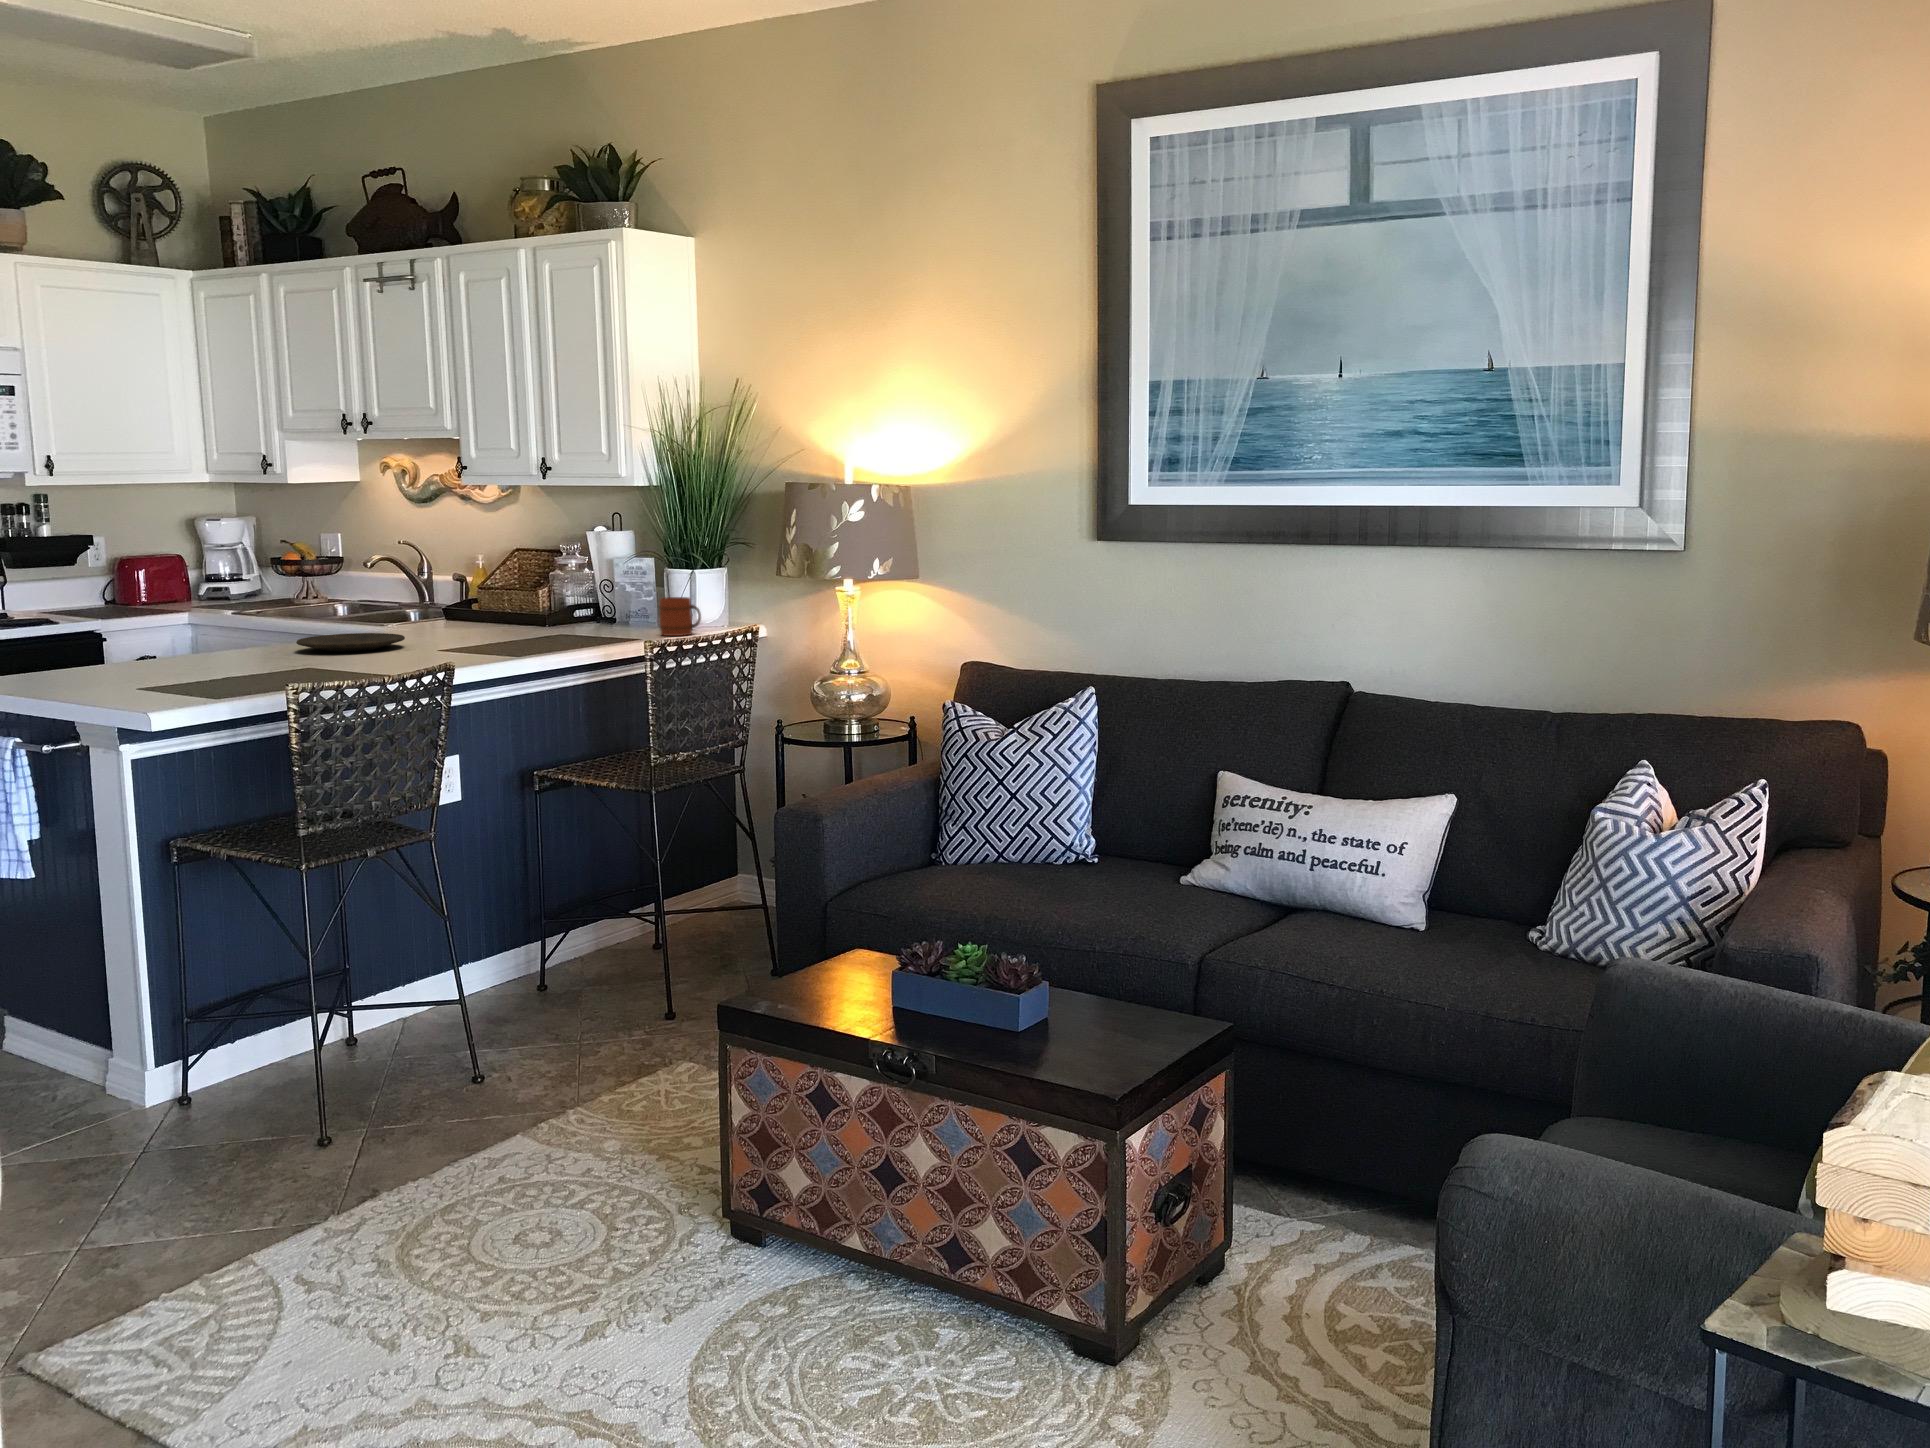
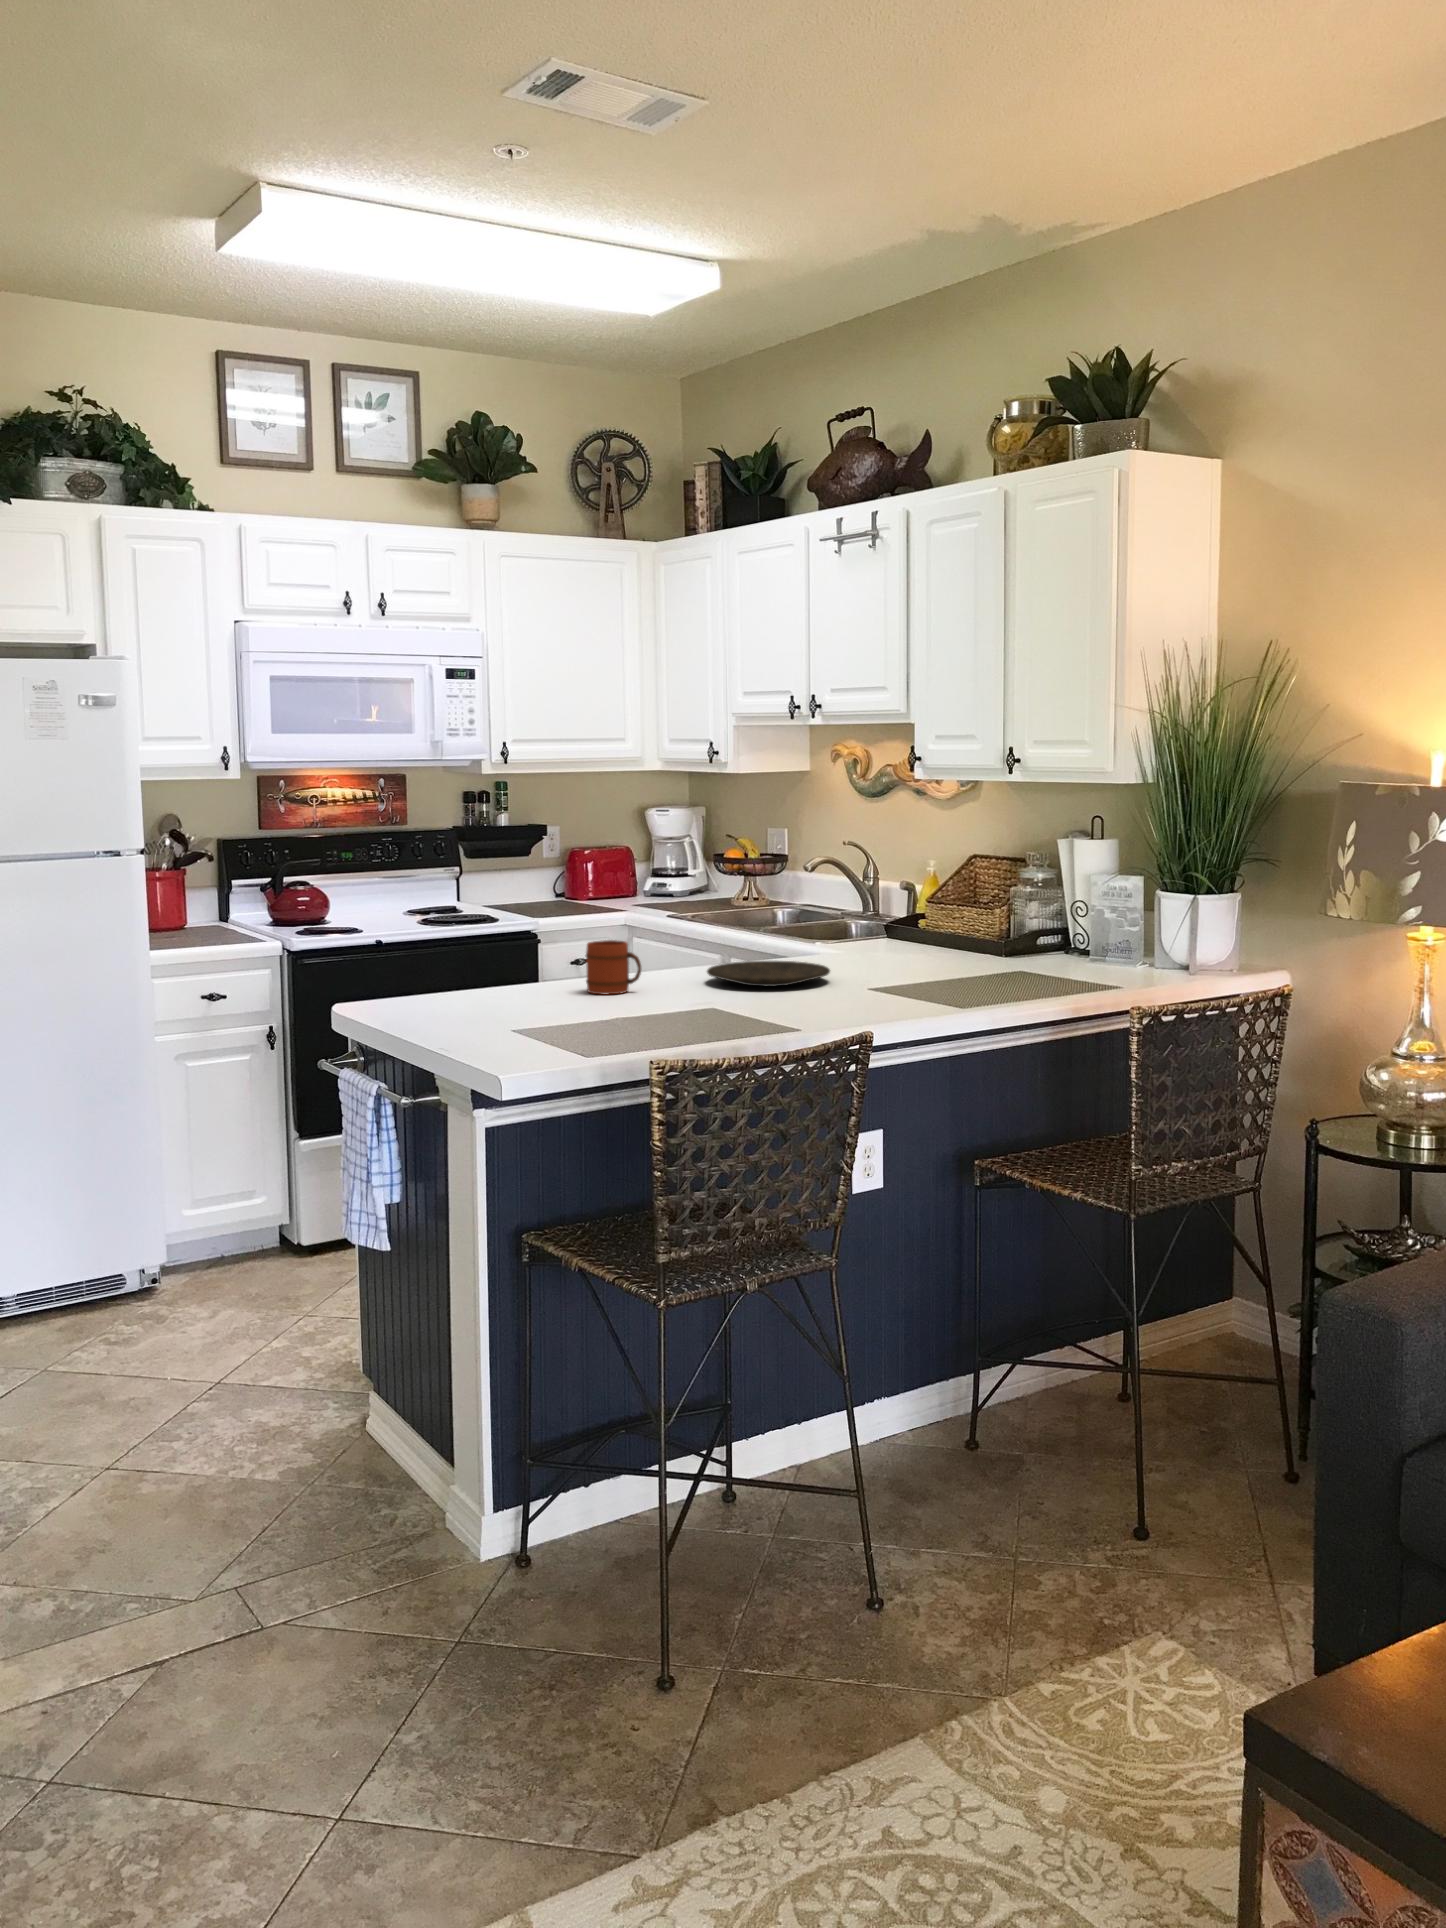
mug: present [659,597,701,636] -> present [586,940,641,994]

